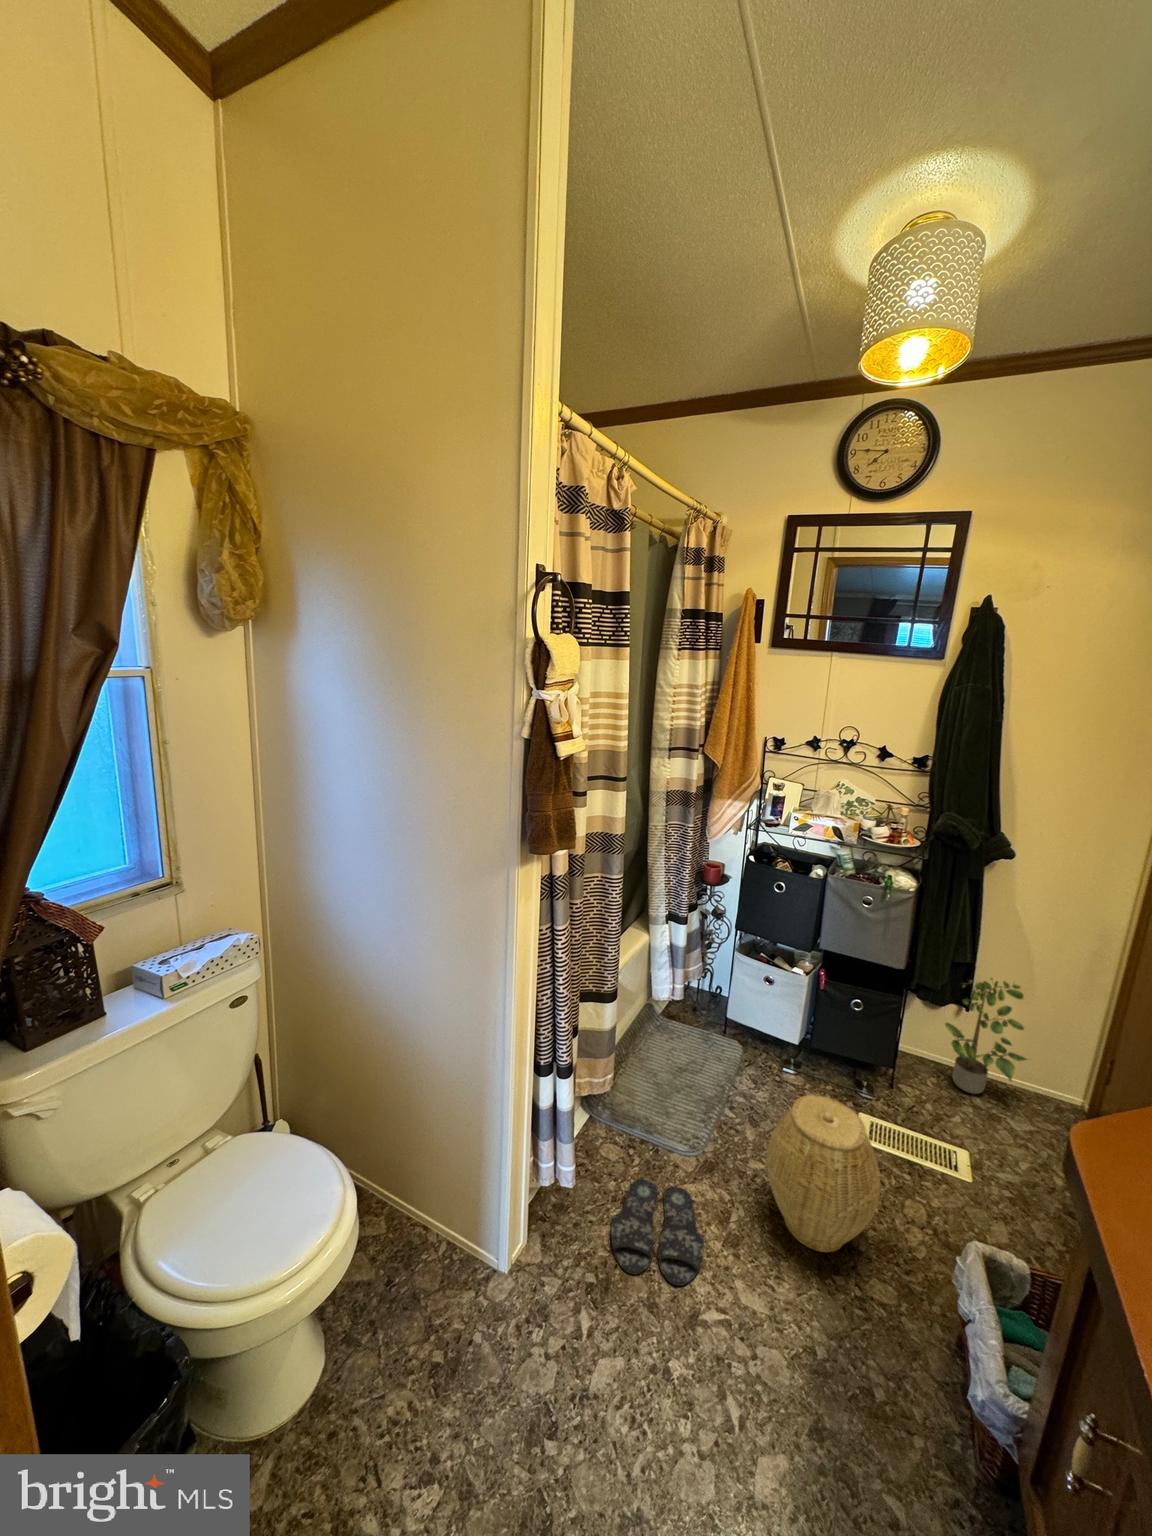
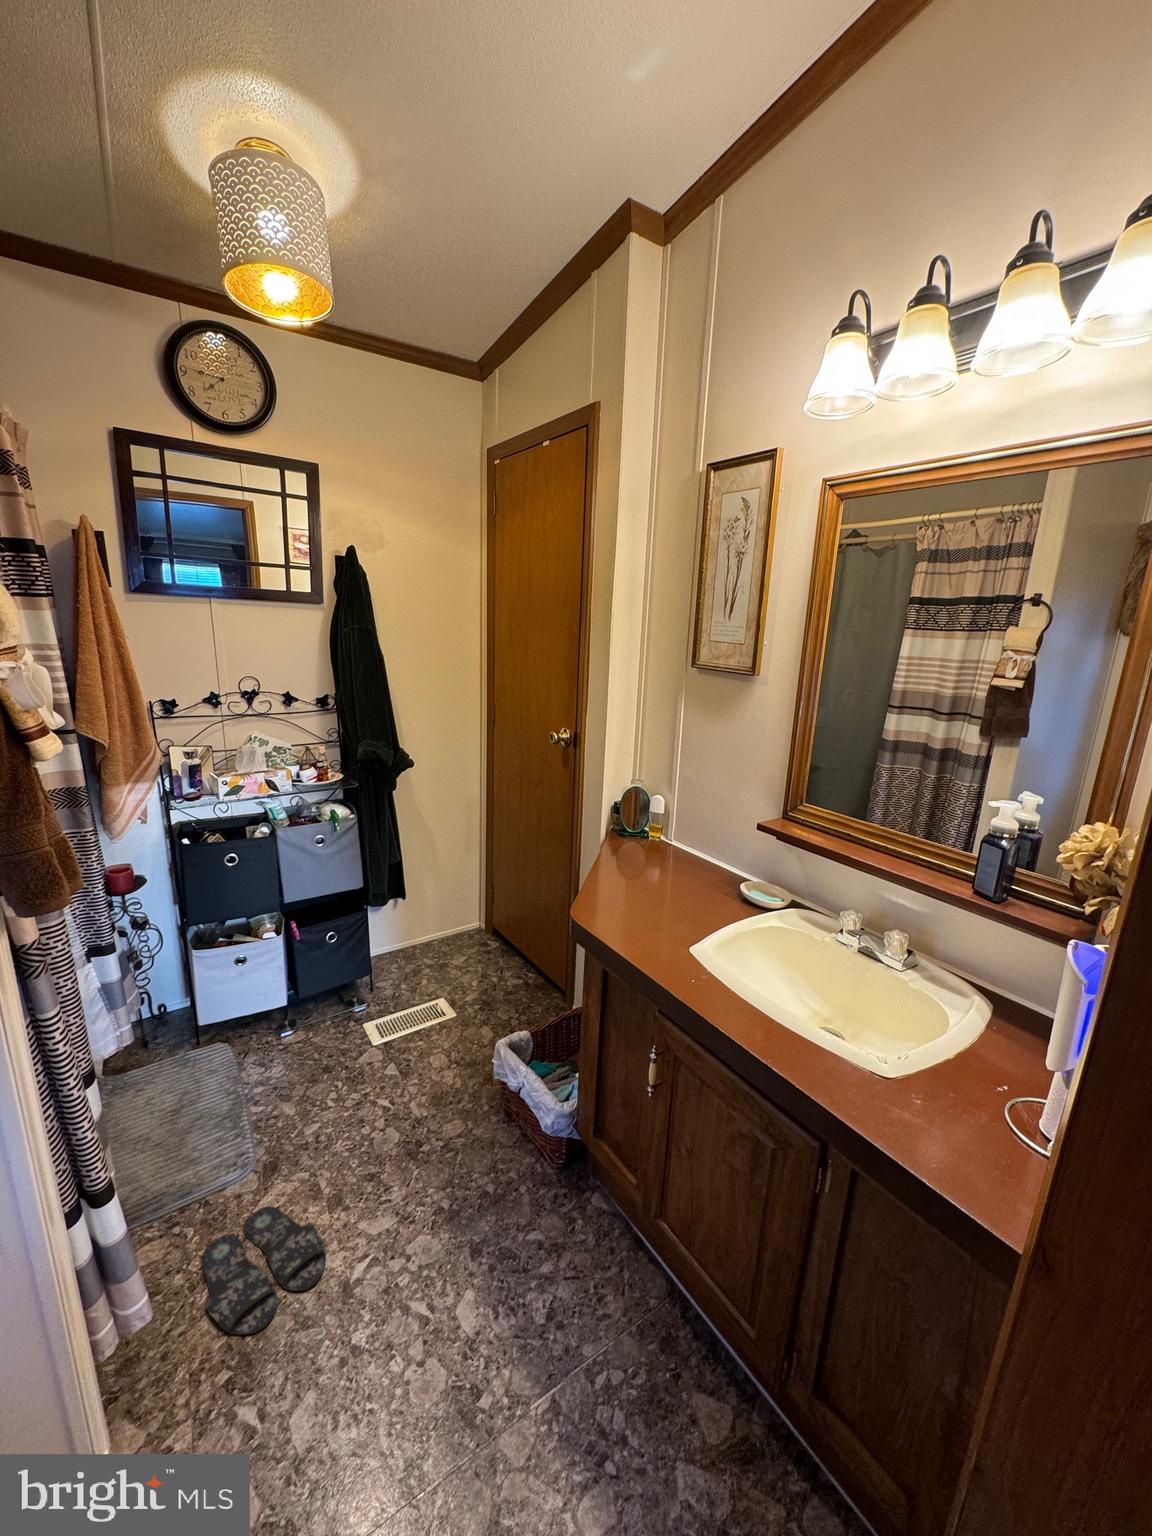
potted plant: present [945,978,1027,1094] -> none [391,860,448,961]
woven basket: present [767,1095,880,1252] -> none [331,1013,431,1150]

